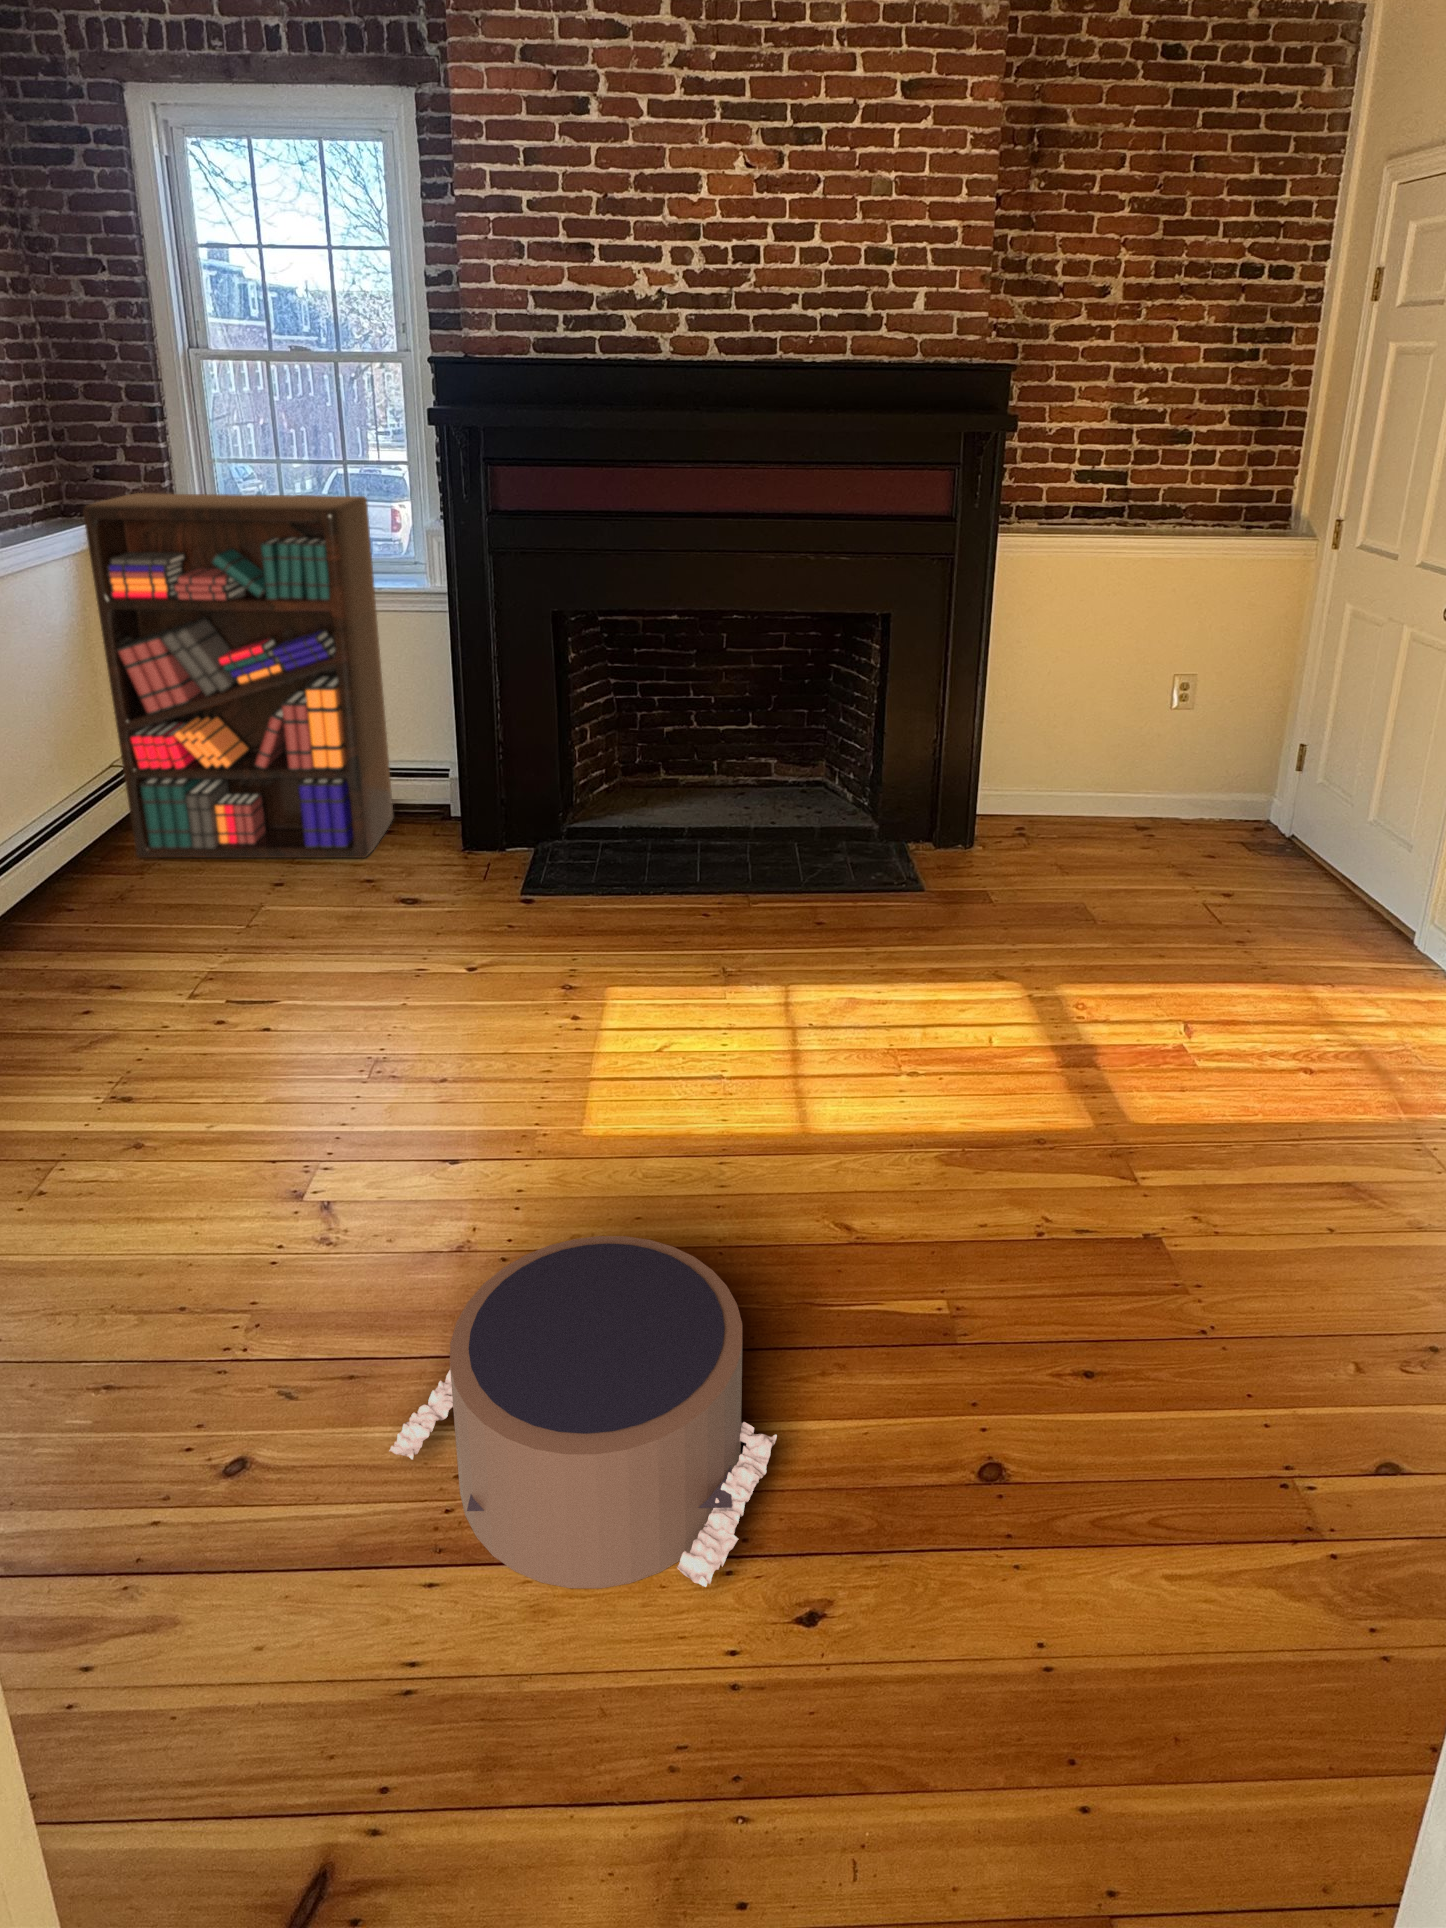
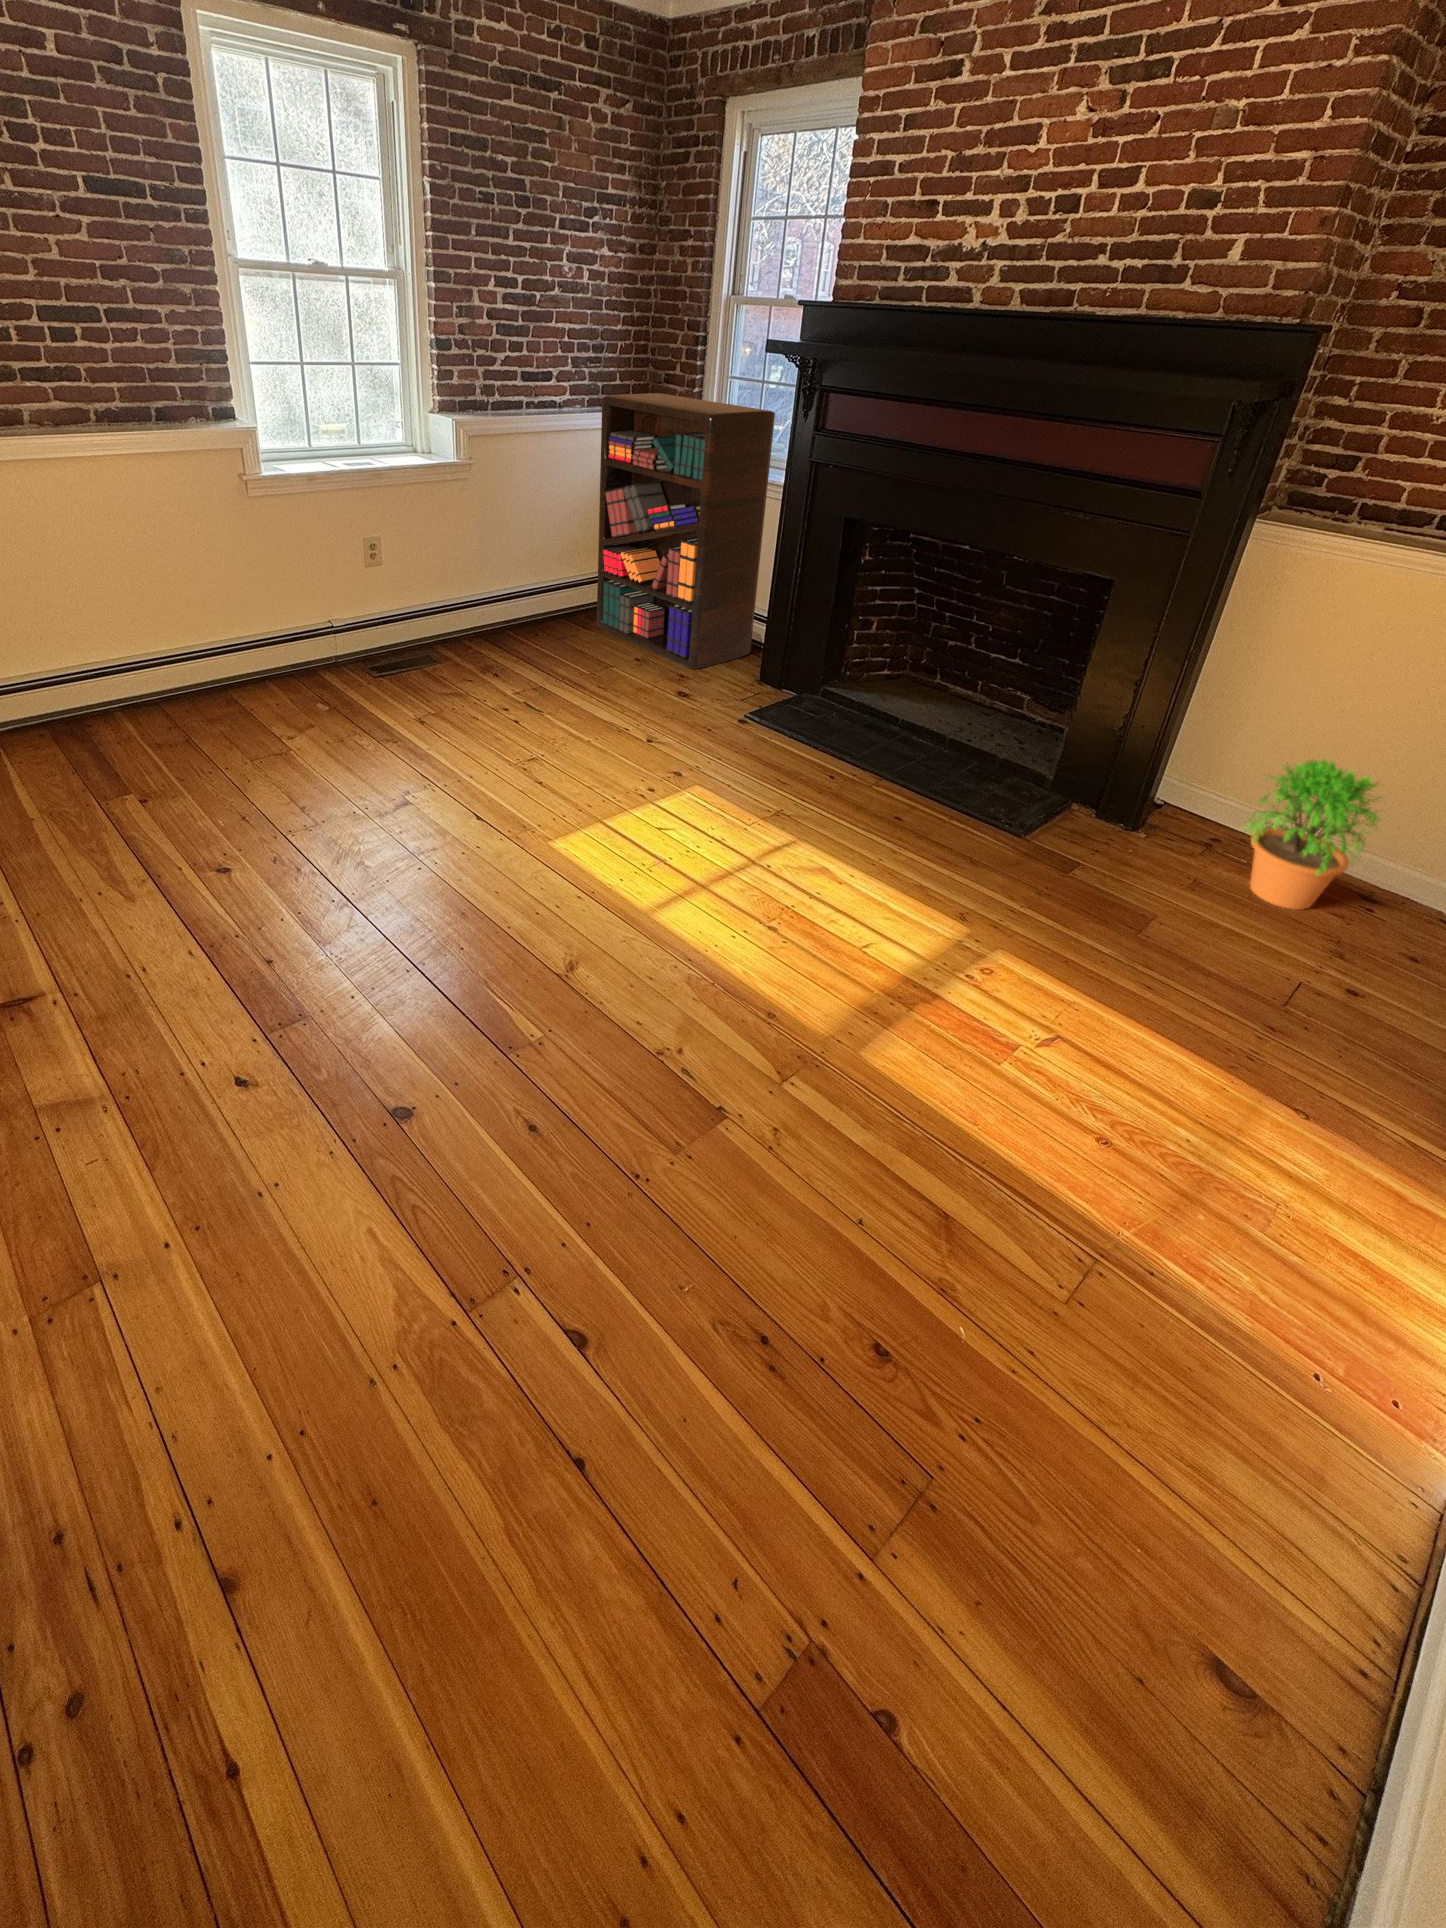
potted plant: none [1042,712,1159,847] -> present [1243,759,1385,910]
pouf: present [390,1236,777,1588] -> none [181,844,371,1022]

